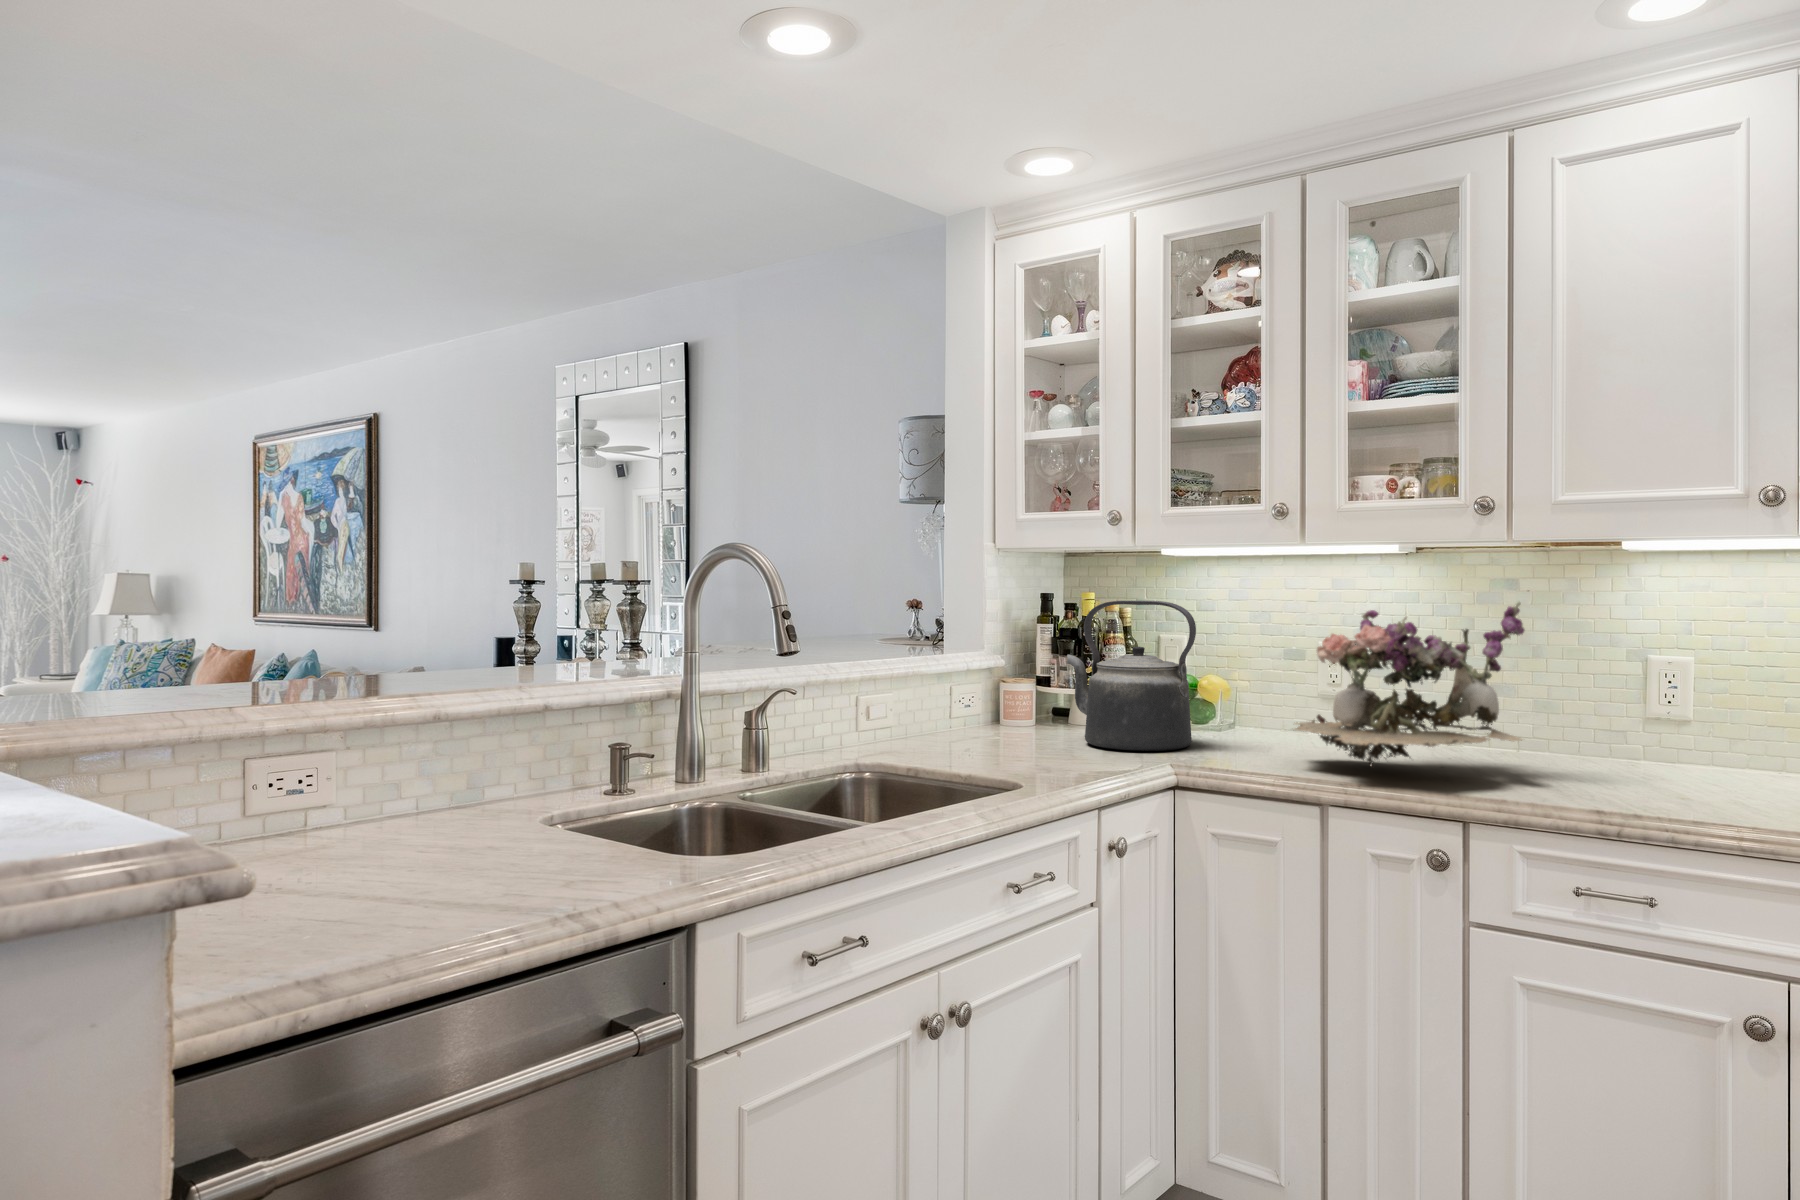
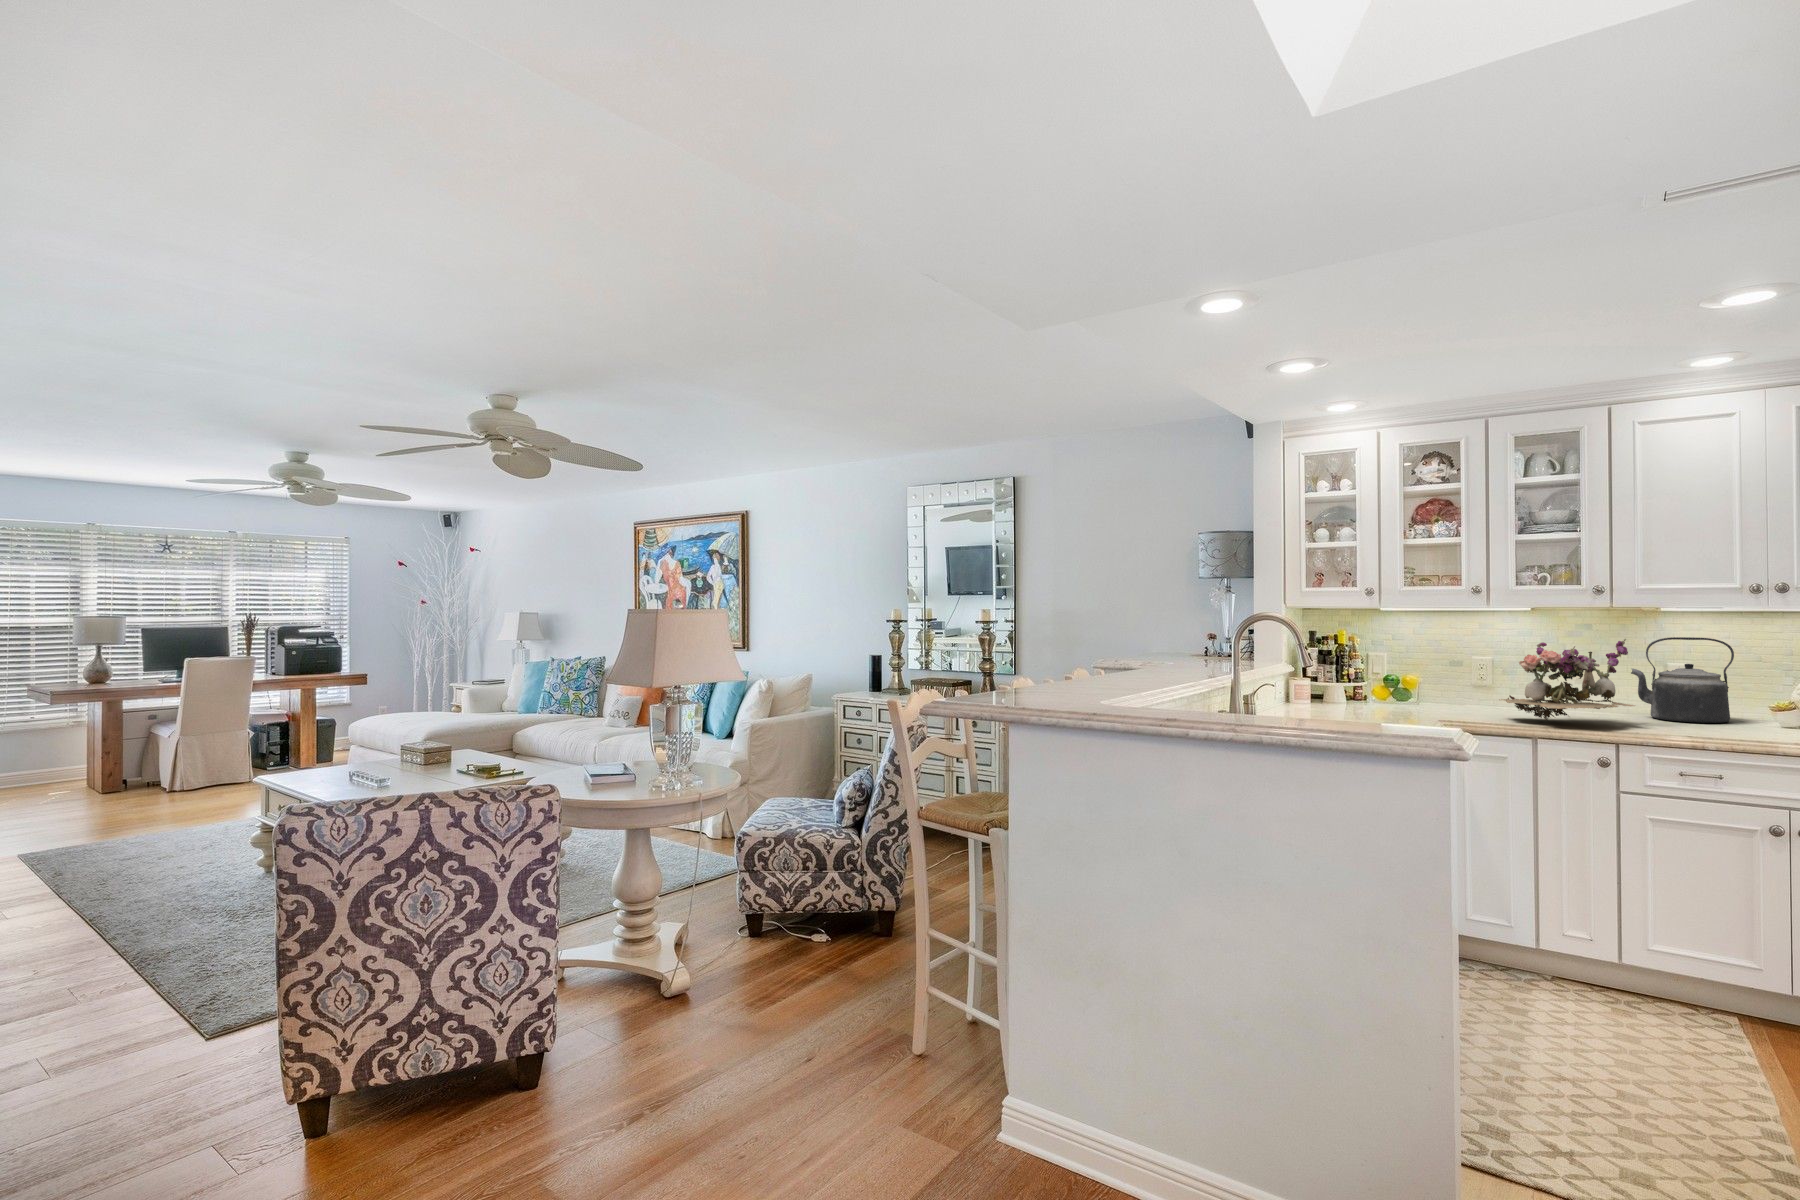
kettle: present [1067,601,1196,751] -> present [1631,637,1734,723]

